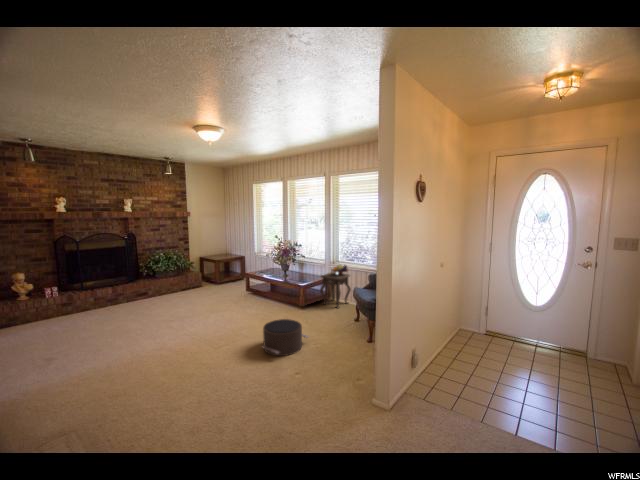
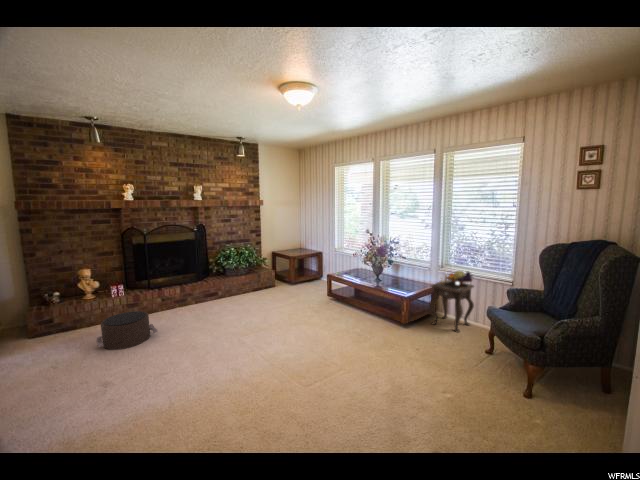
pouf: present [262,319,308,356] -> present [96,311,158,350]

